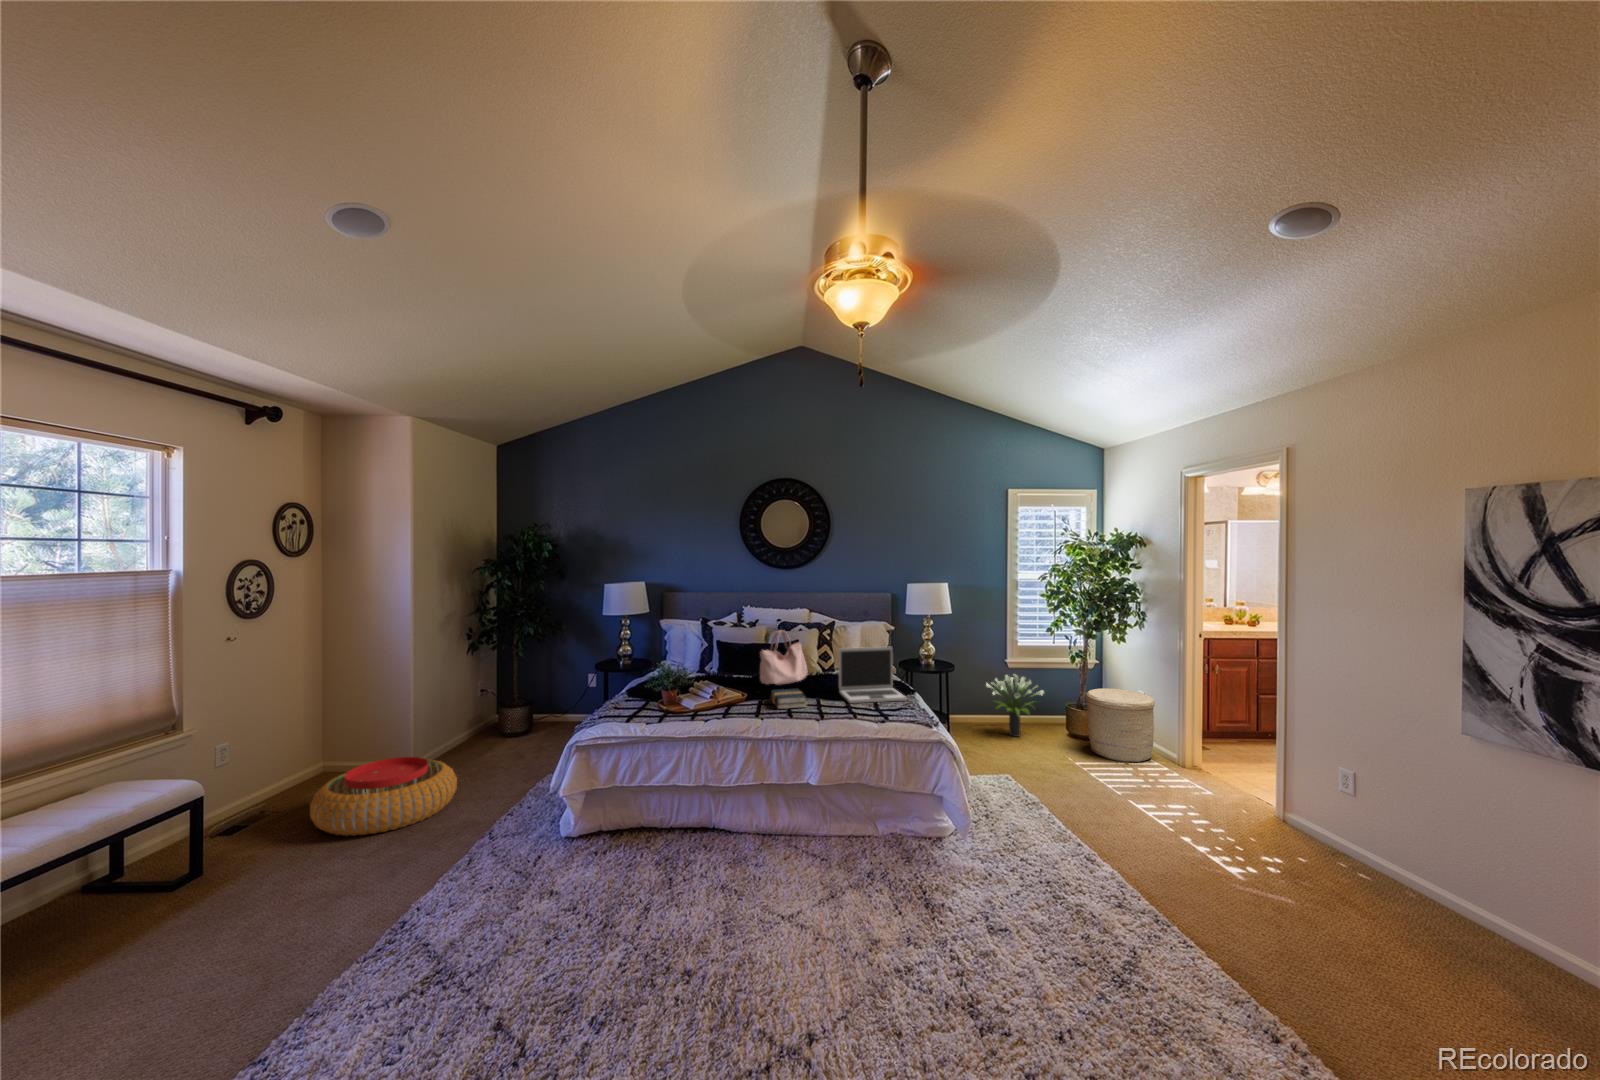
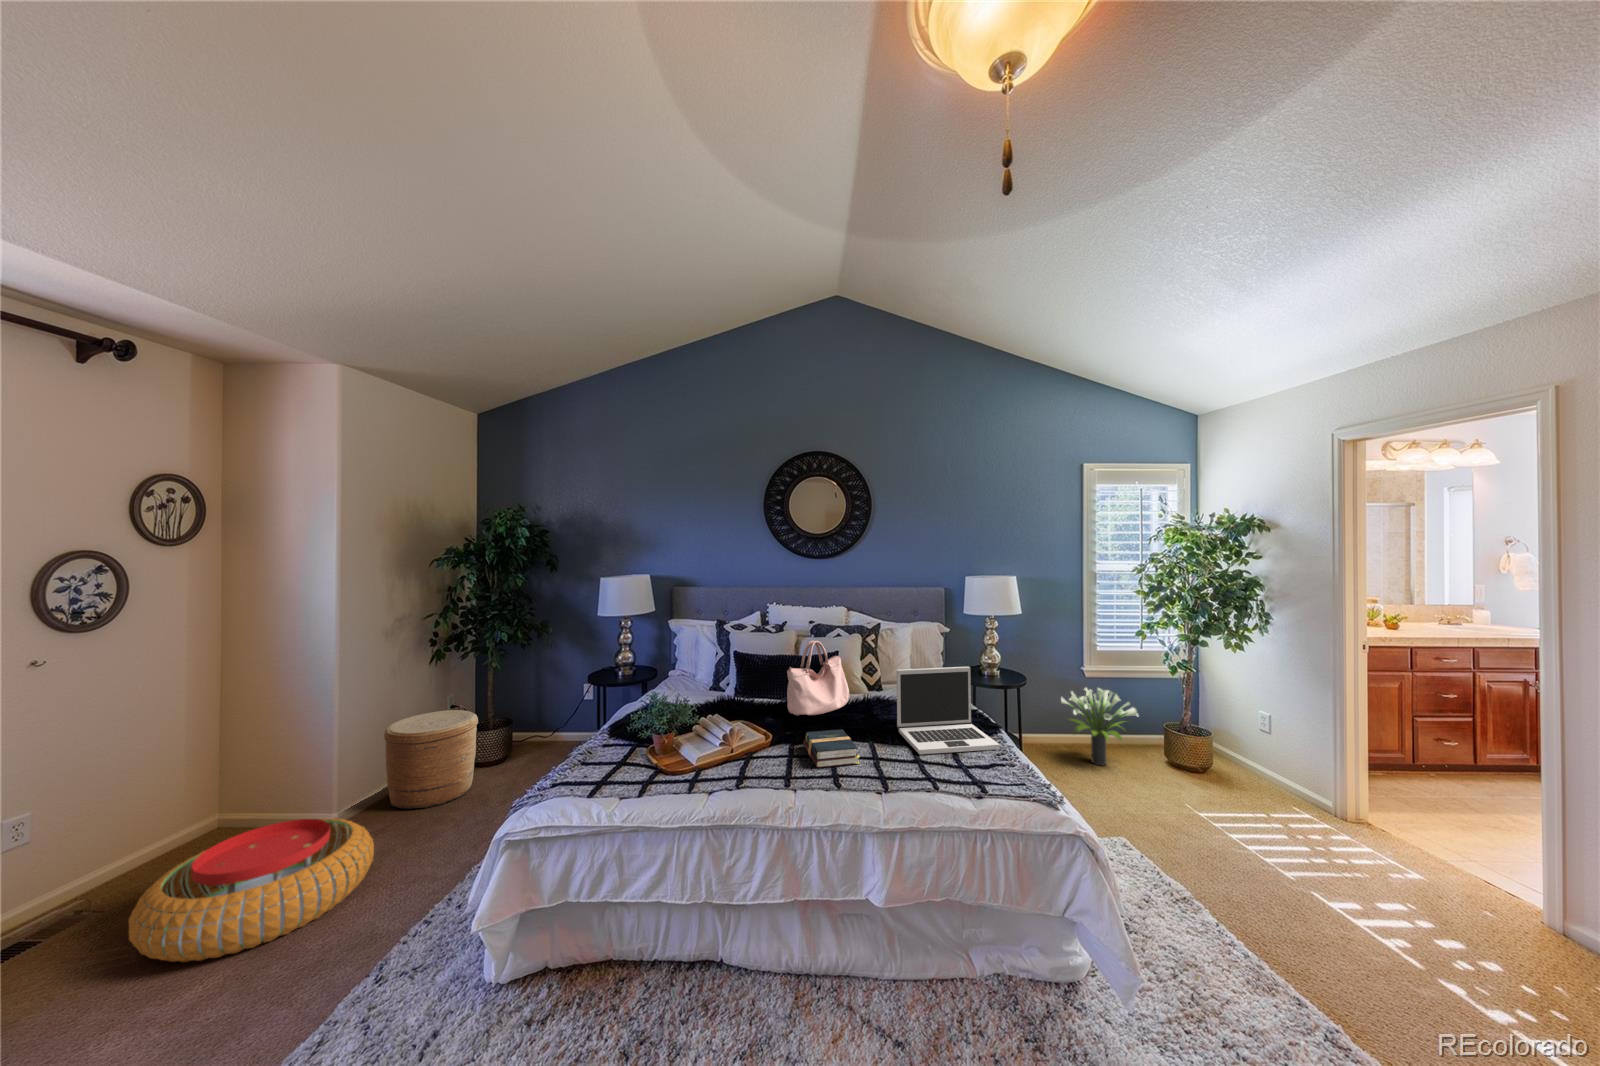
woven basket: present [1086,688,1155,762] -> present [384,710,478,809]

